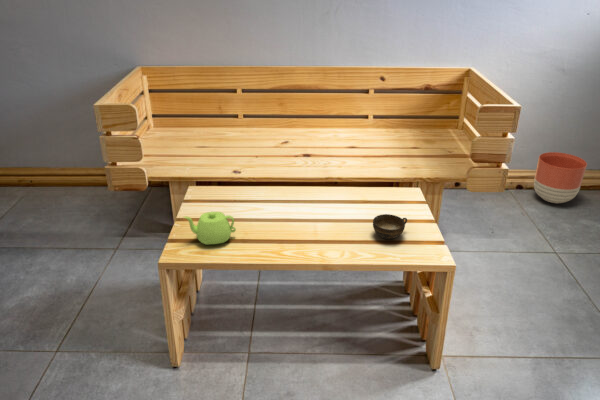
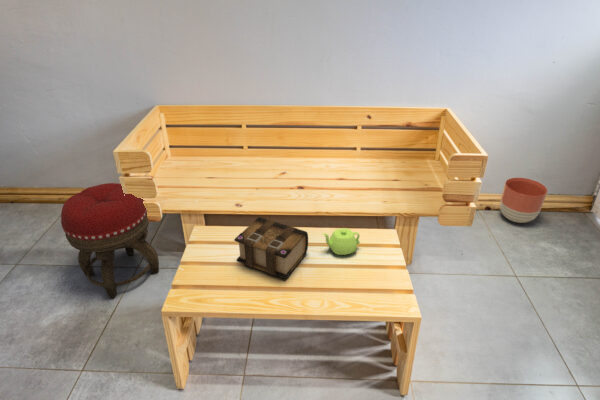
footstool: none [30,148,140,281] -> present [61,183,159,298]
book: none [240,169,322,231] -> present [234,217,308,279]
teapot: present [184,212,236,245] -> present [323,228,360,255]
cup: present [373,214,407,239] -> none [351,265,381,289]

